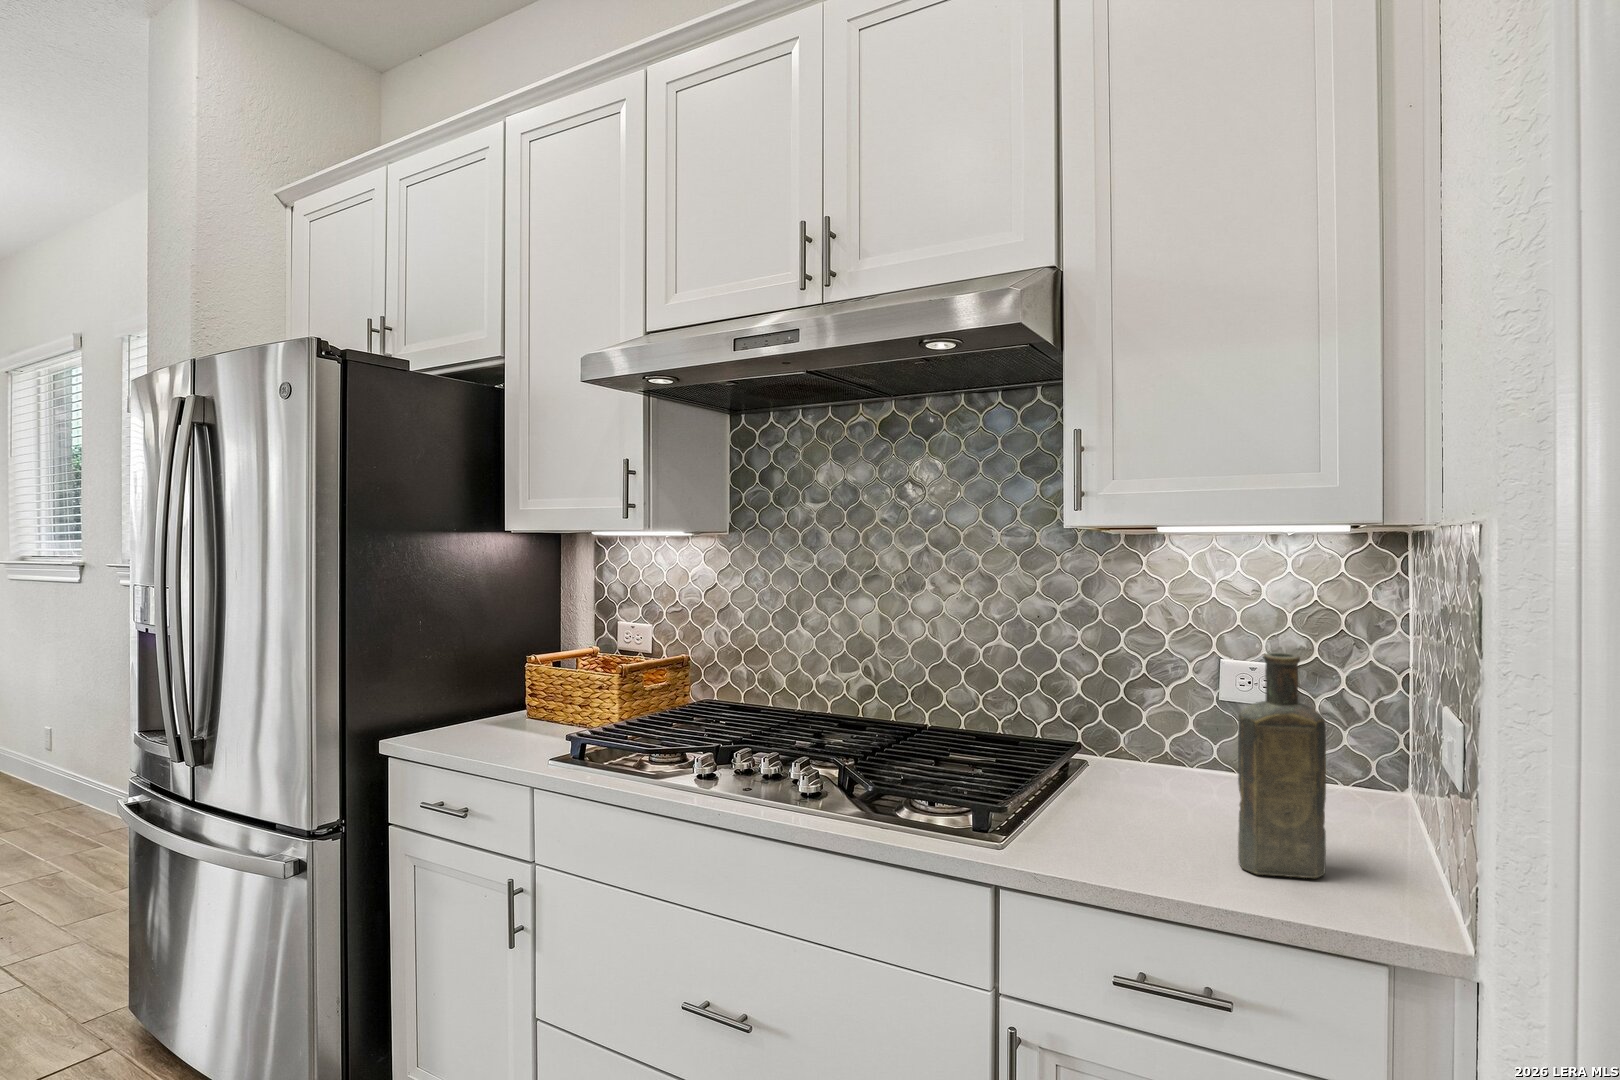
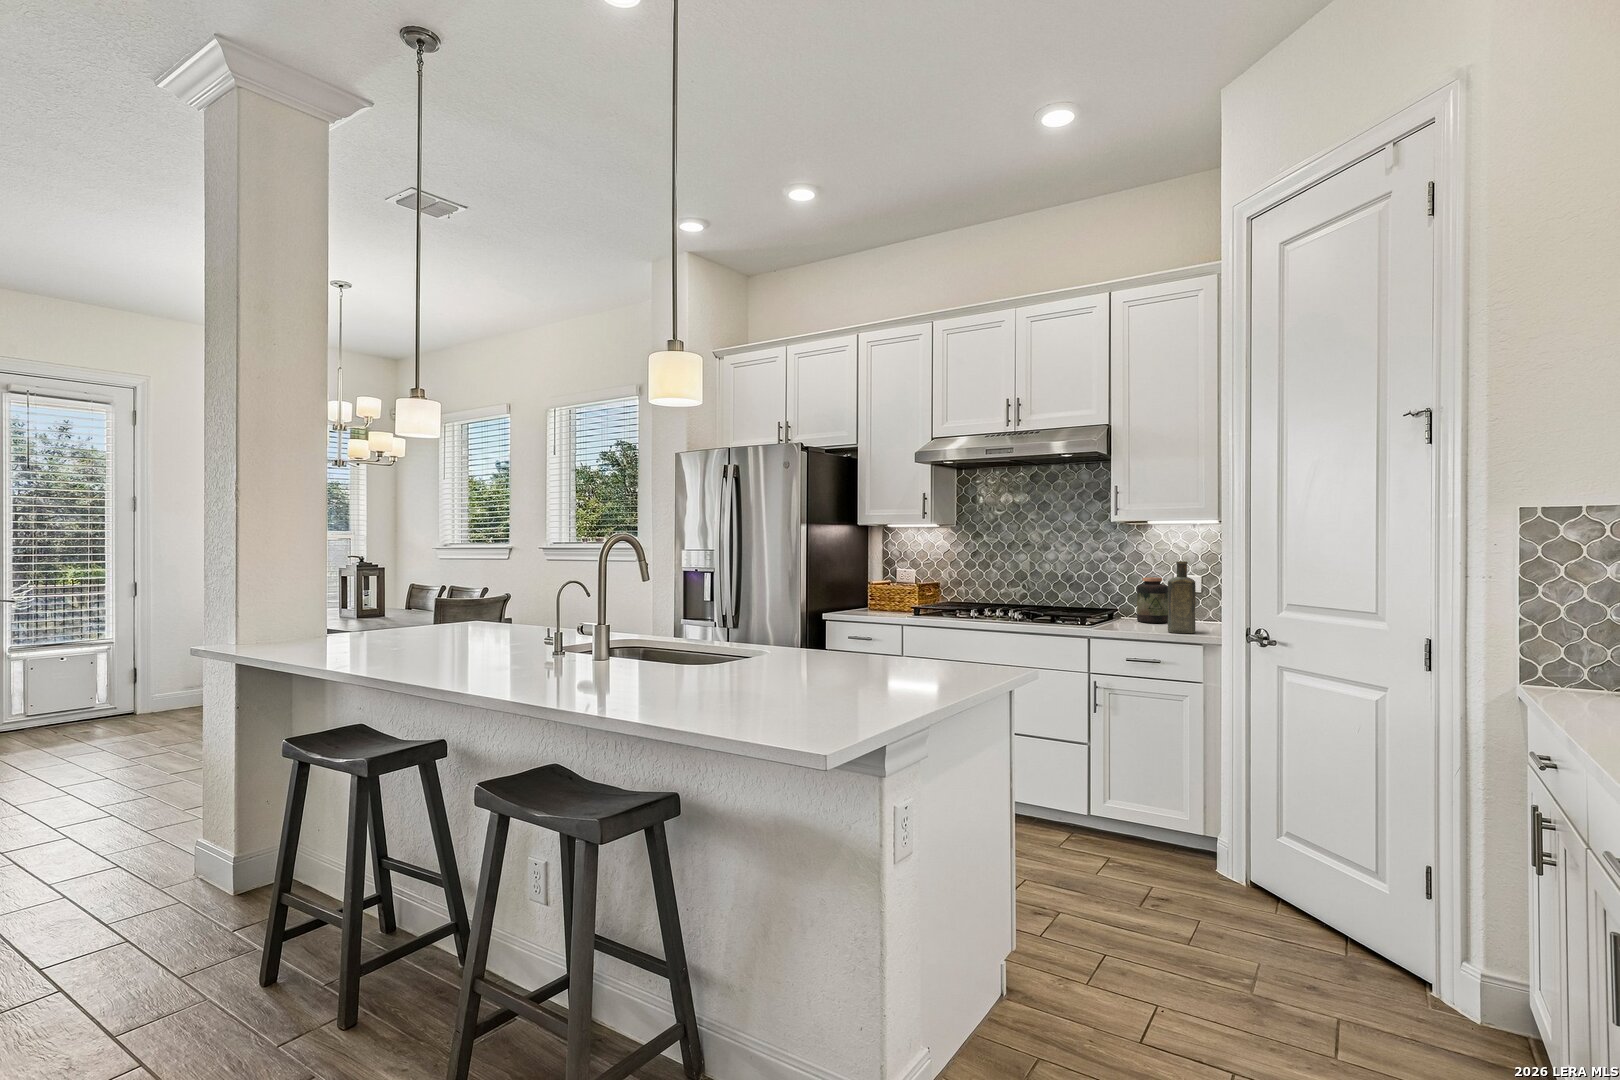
jar: none [1133,674,1216,804] -> present [1137,577,1168,623]

